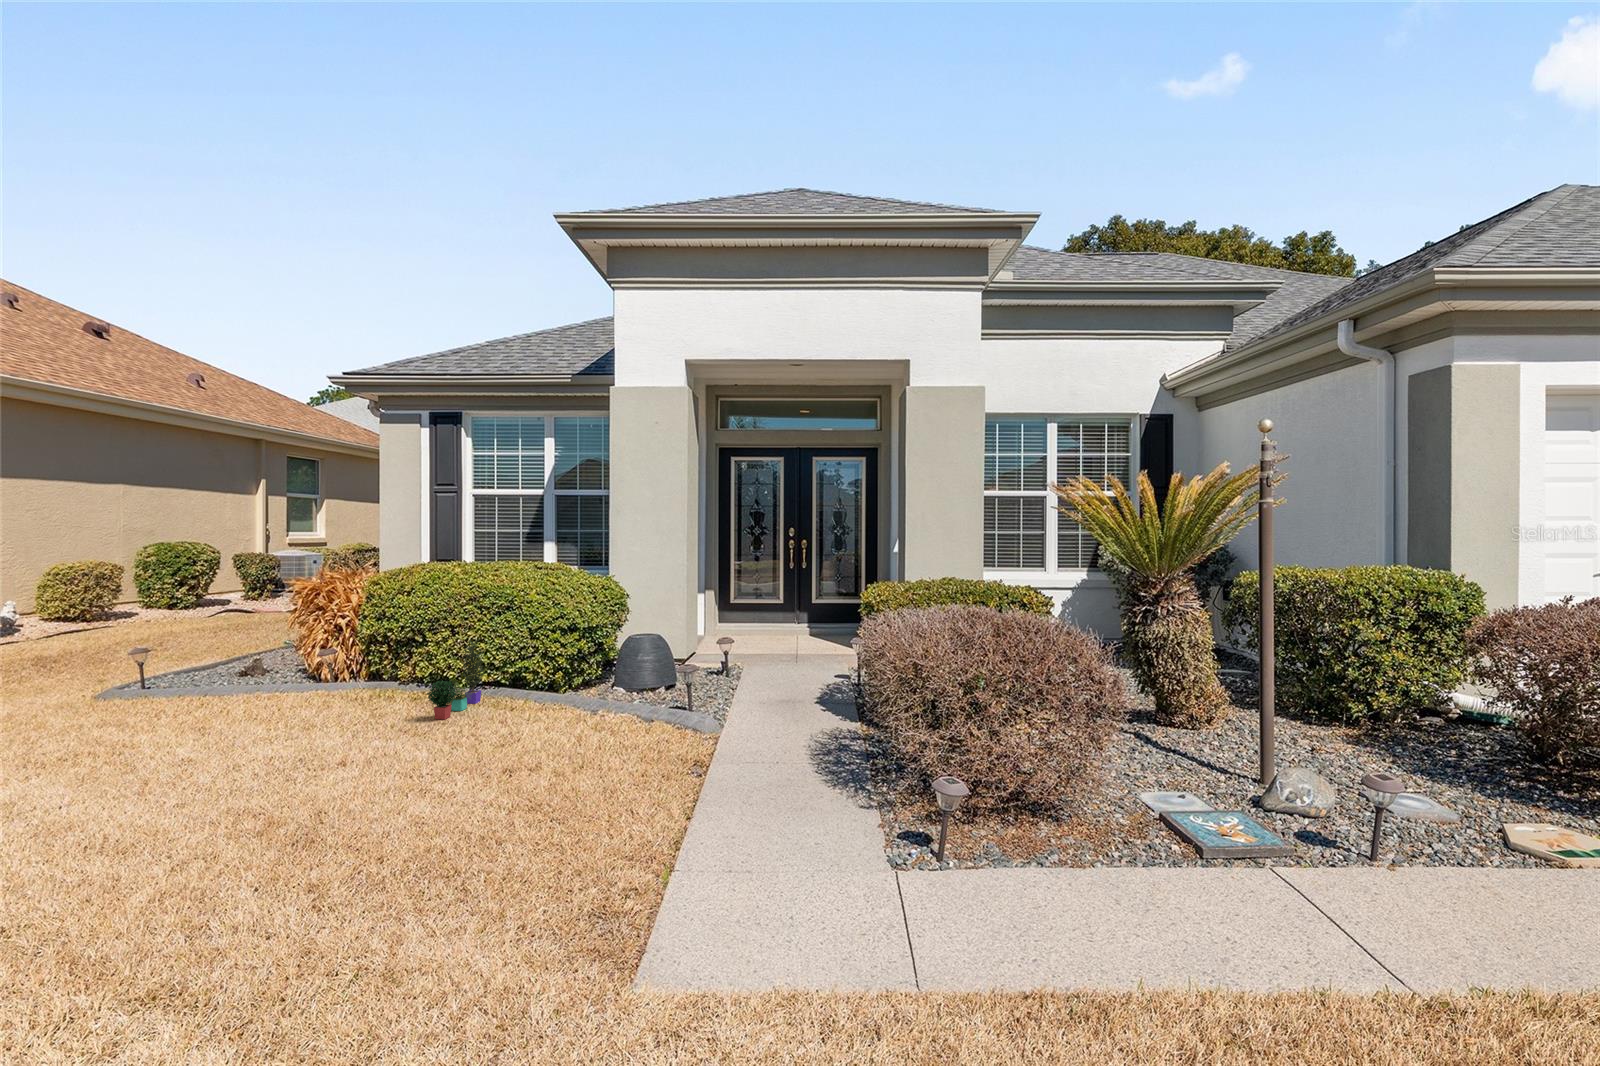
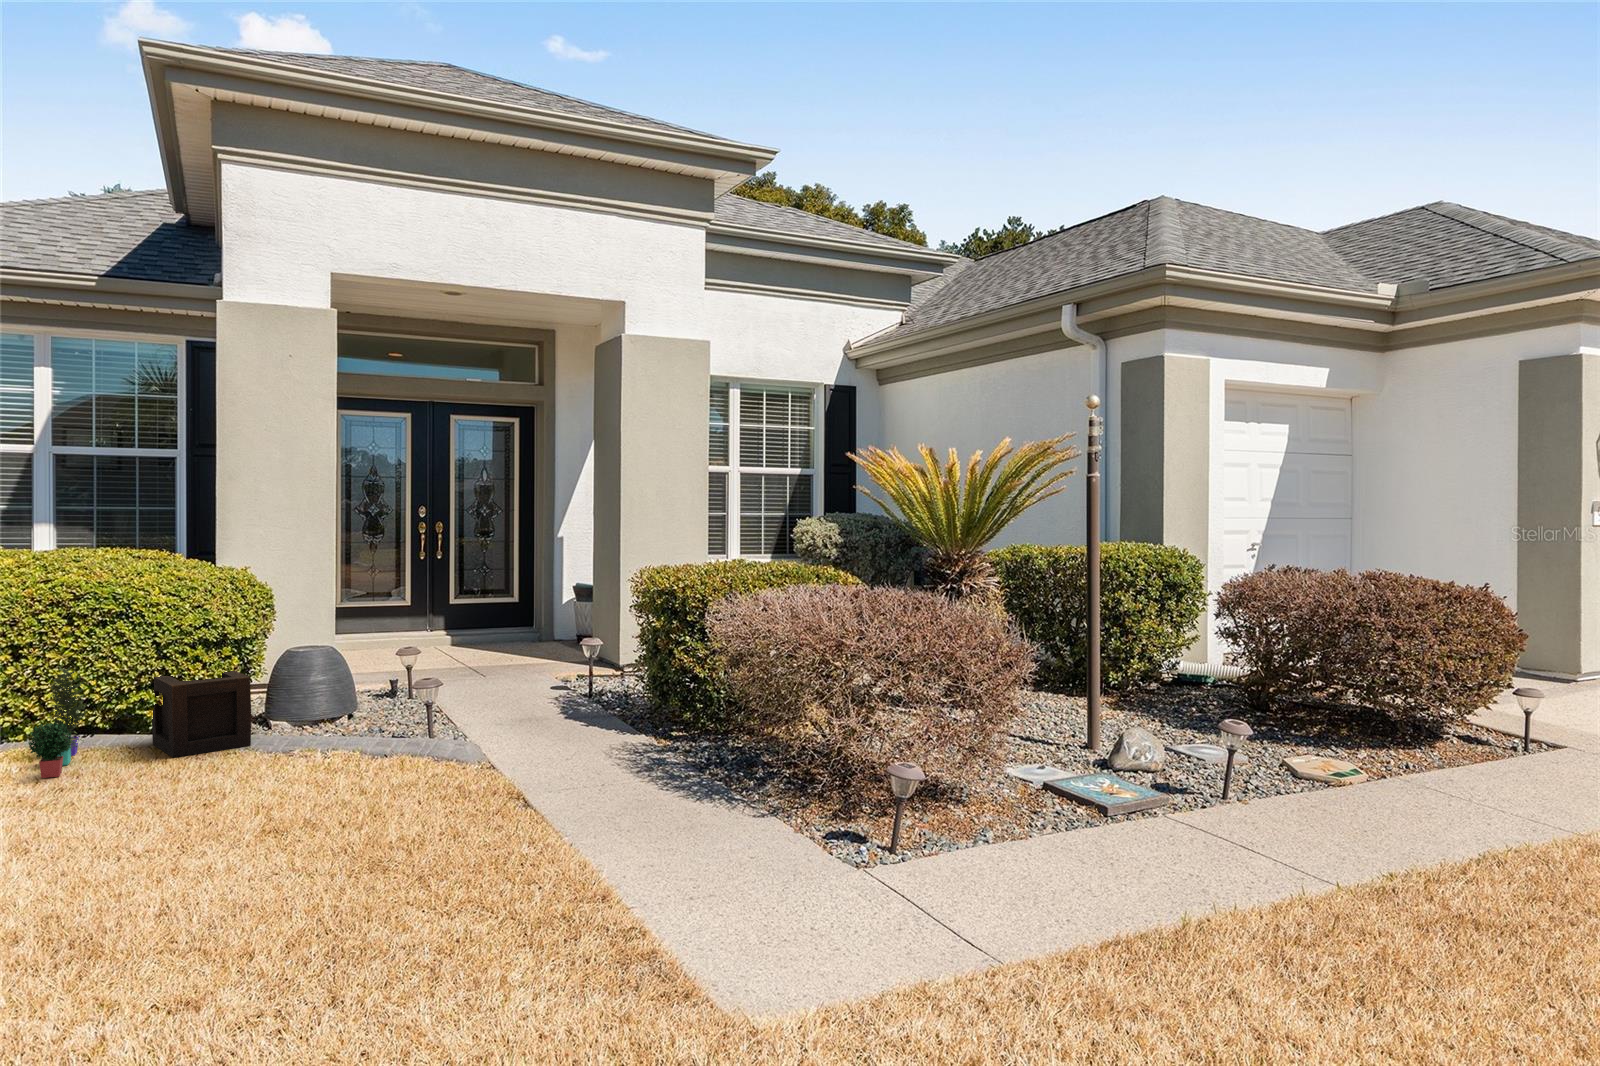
wooden crate: none [521,648,579,713] -> present [151,671,251,757]

